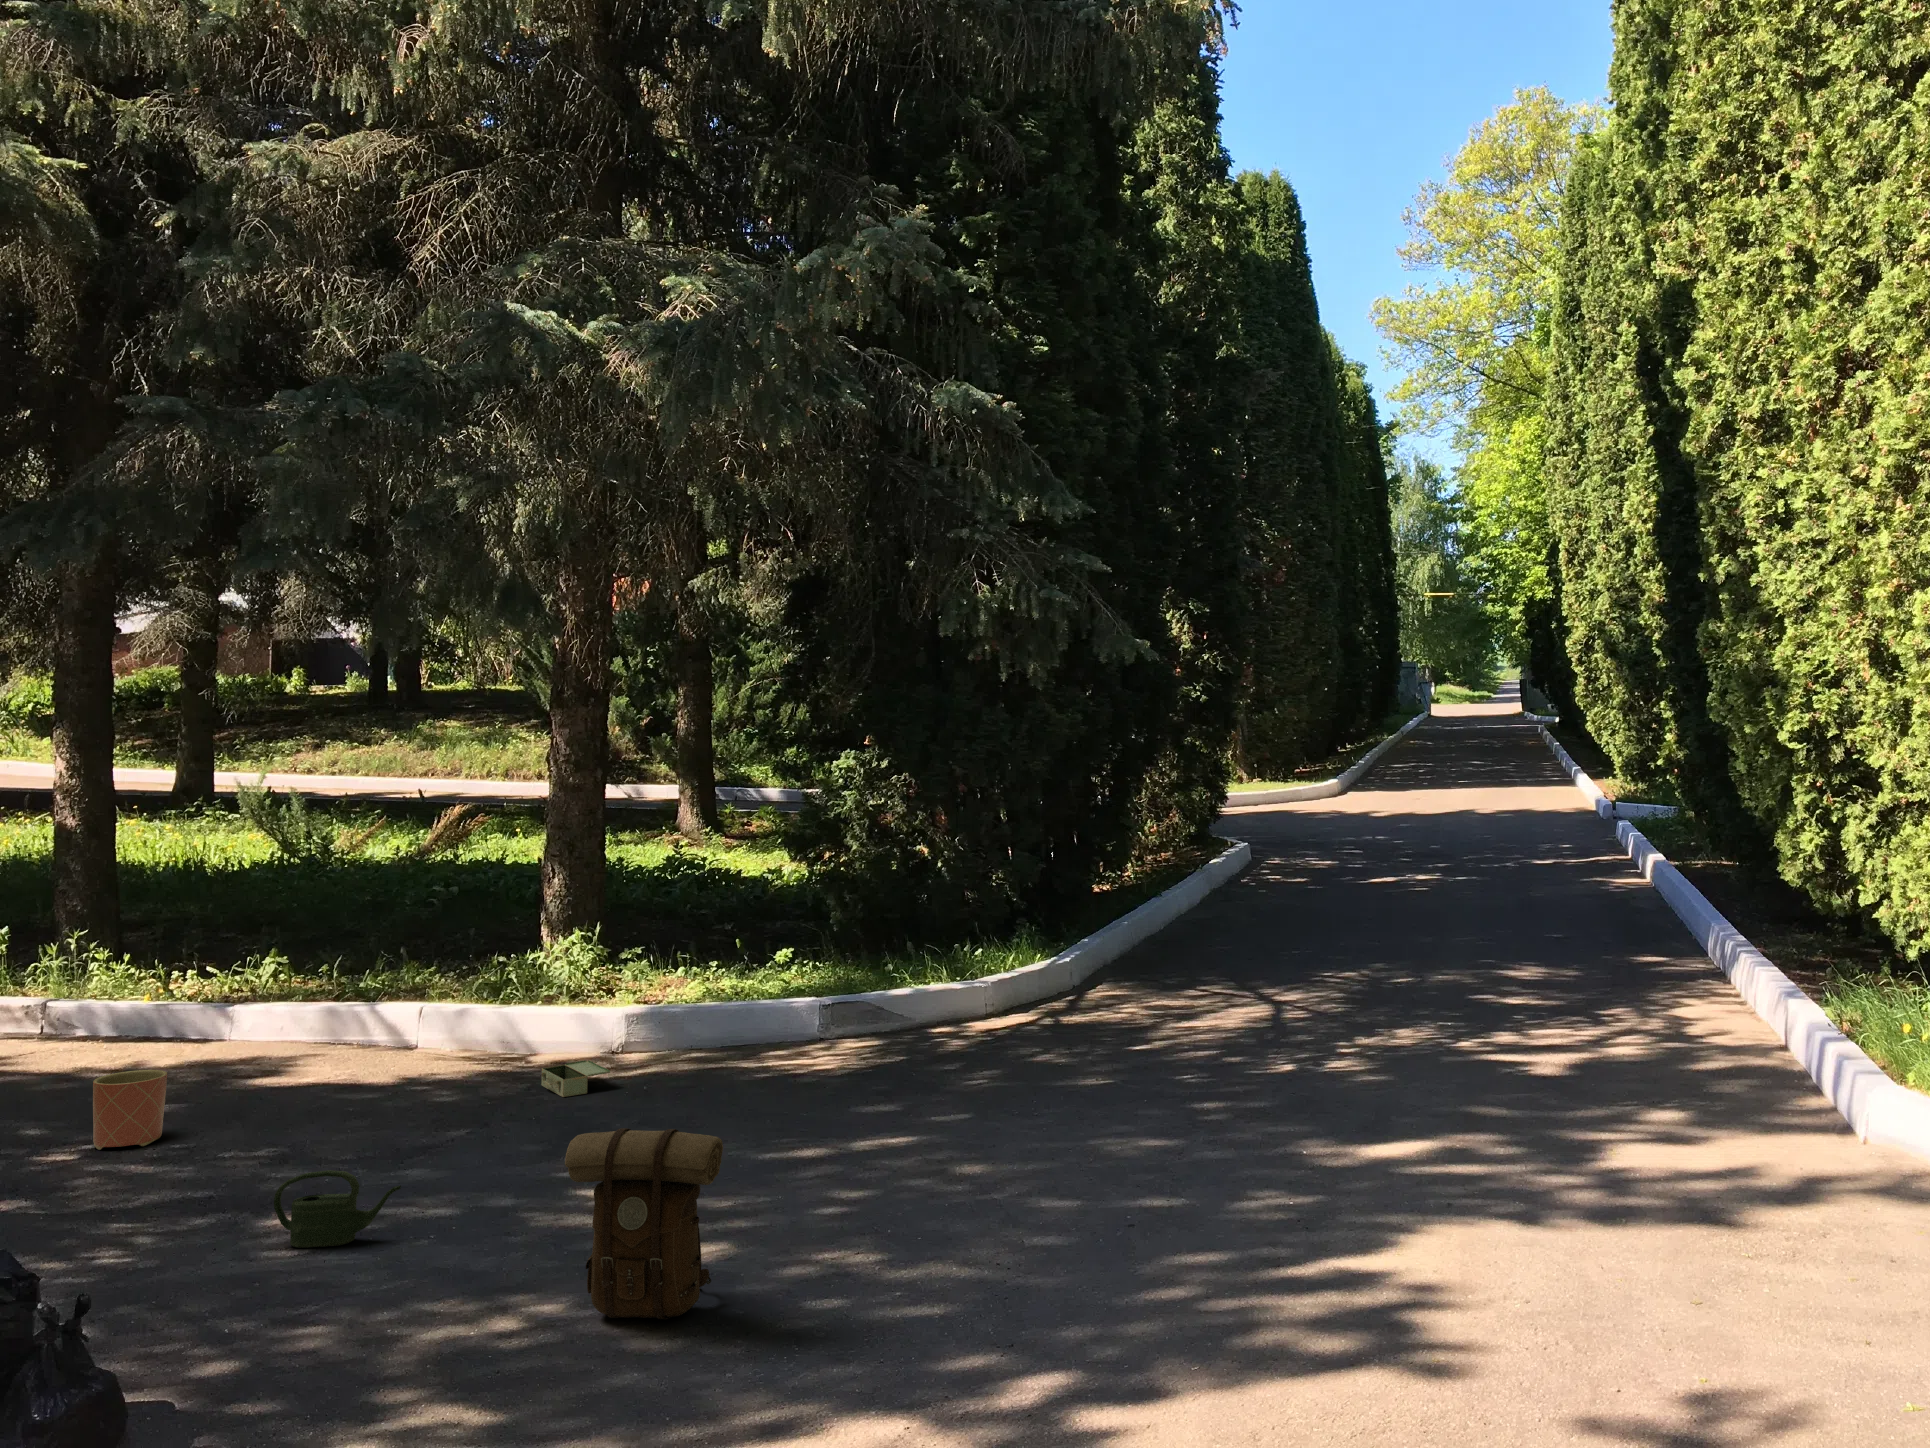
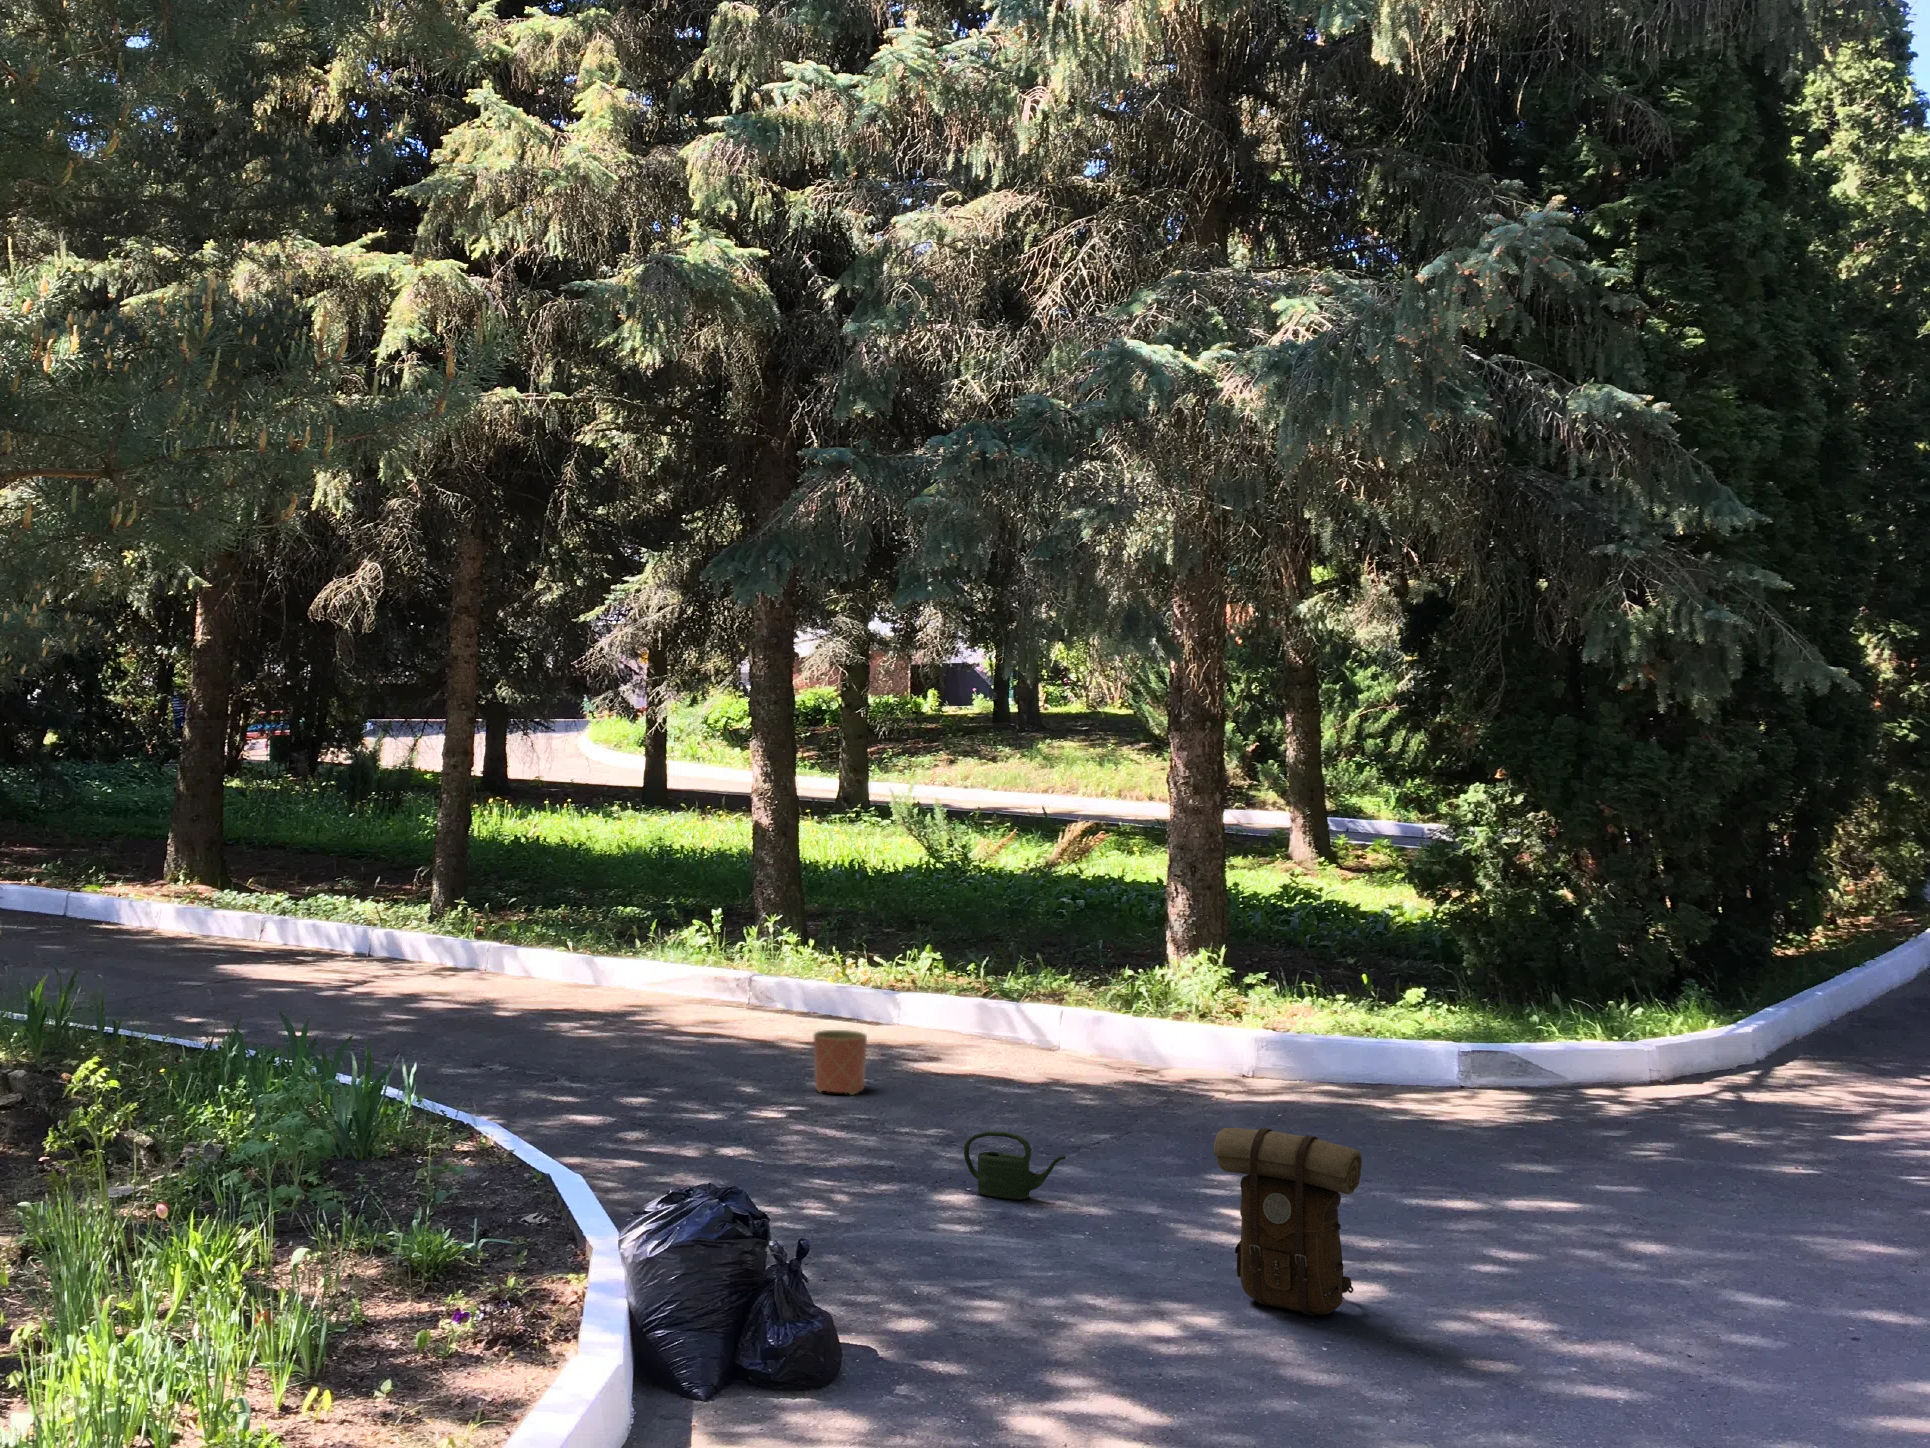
toolbox: present [541,1060,610,1097] -> none [1176,1077,1241,1109]

